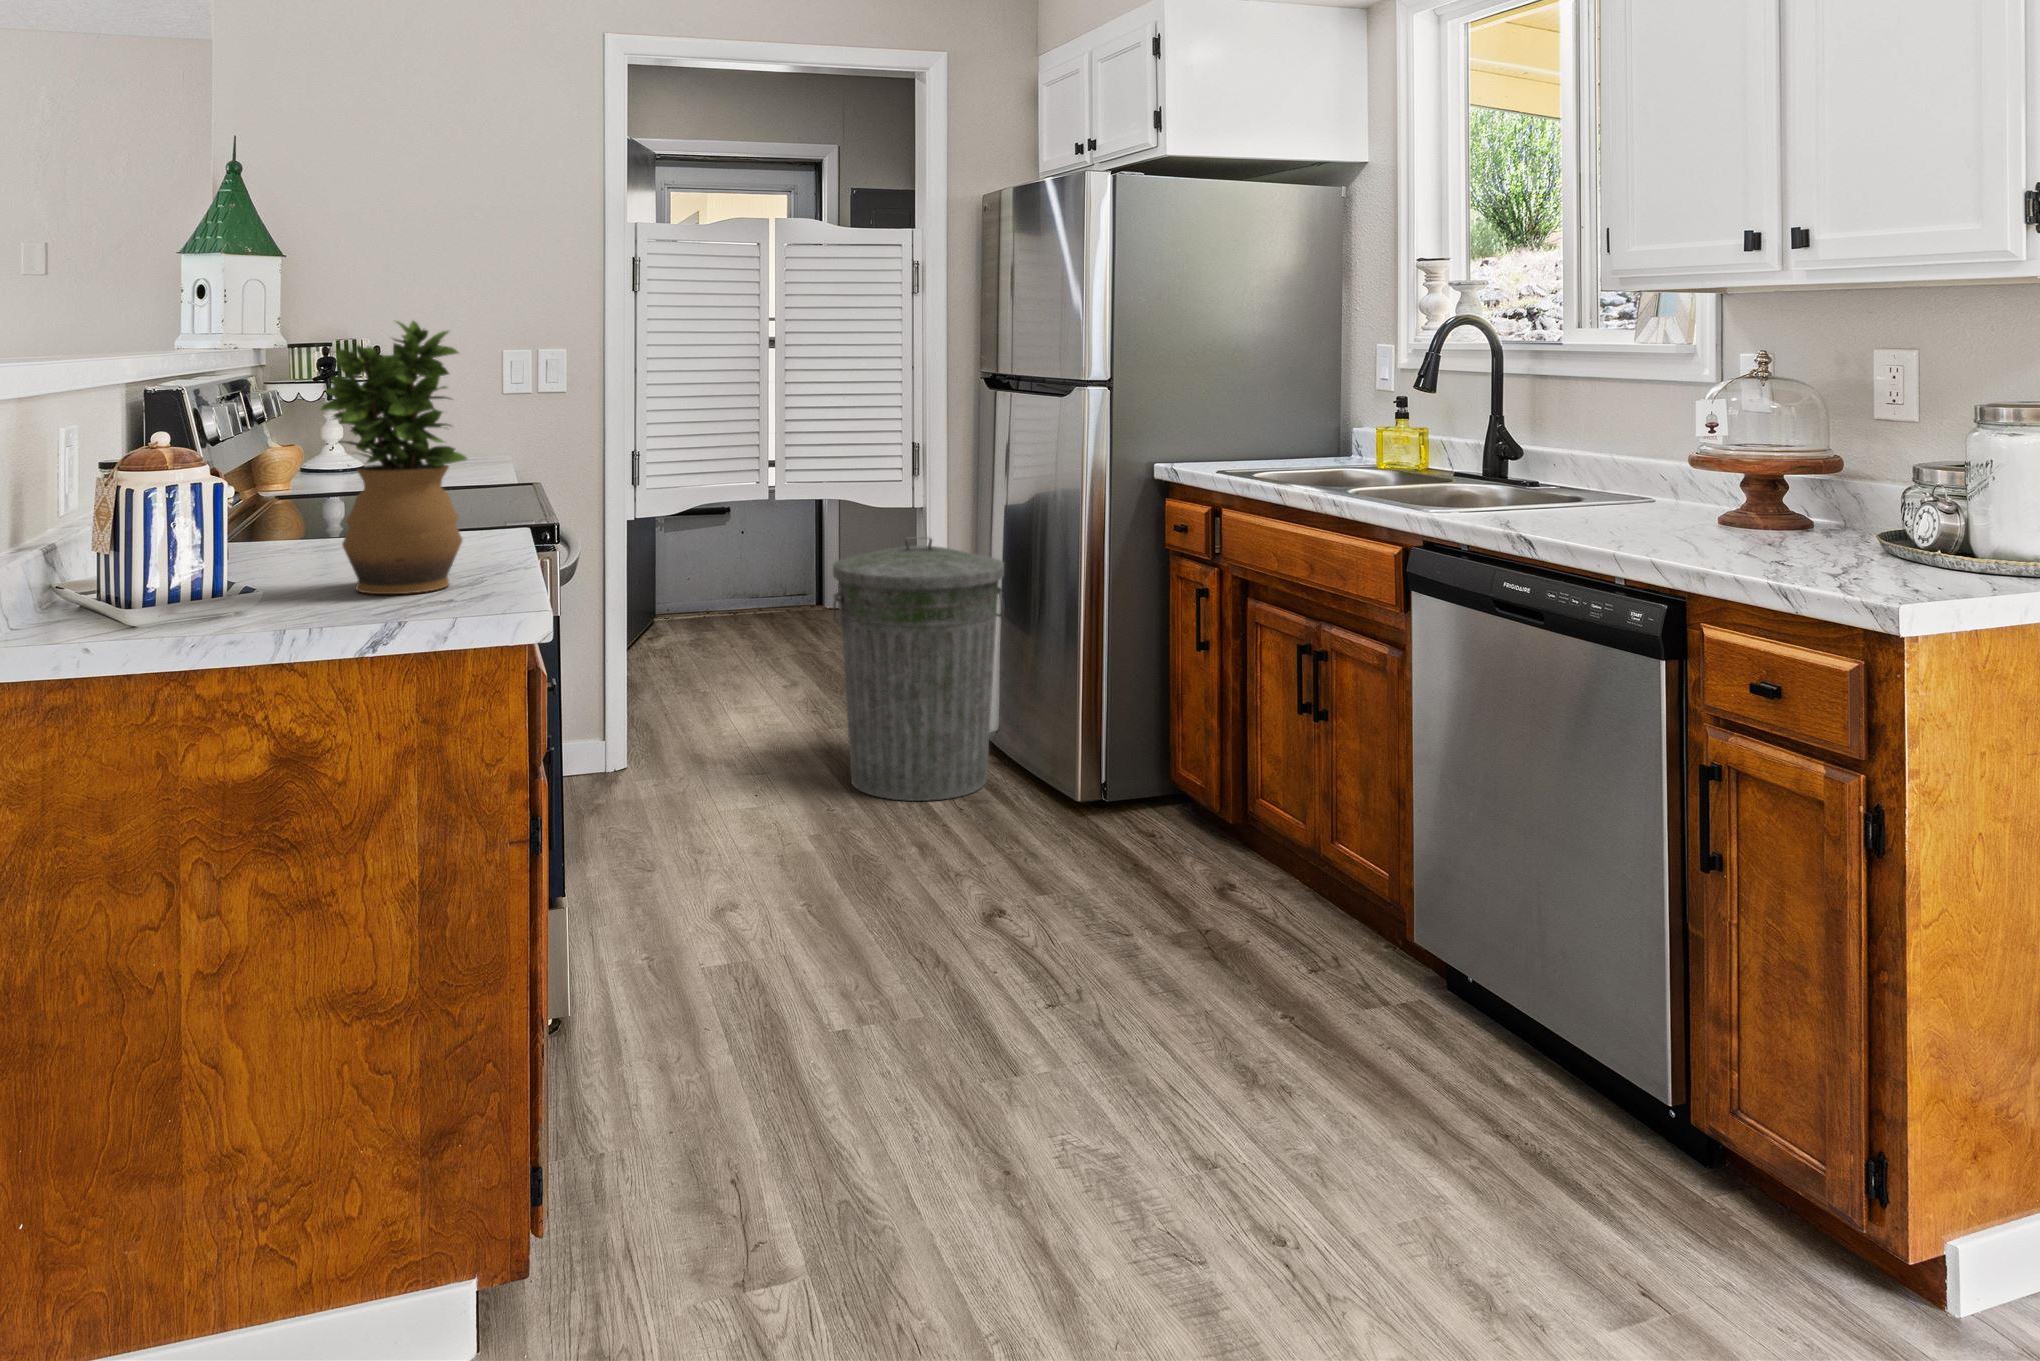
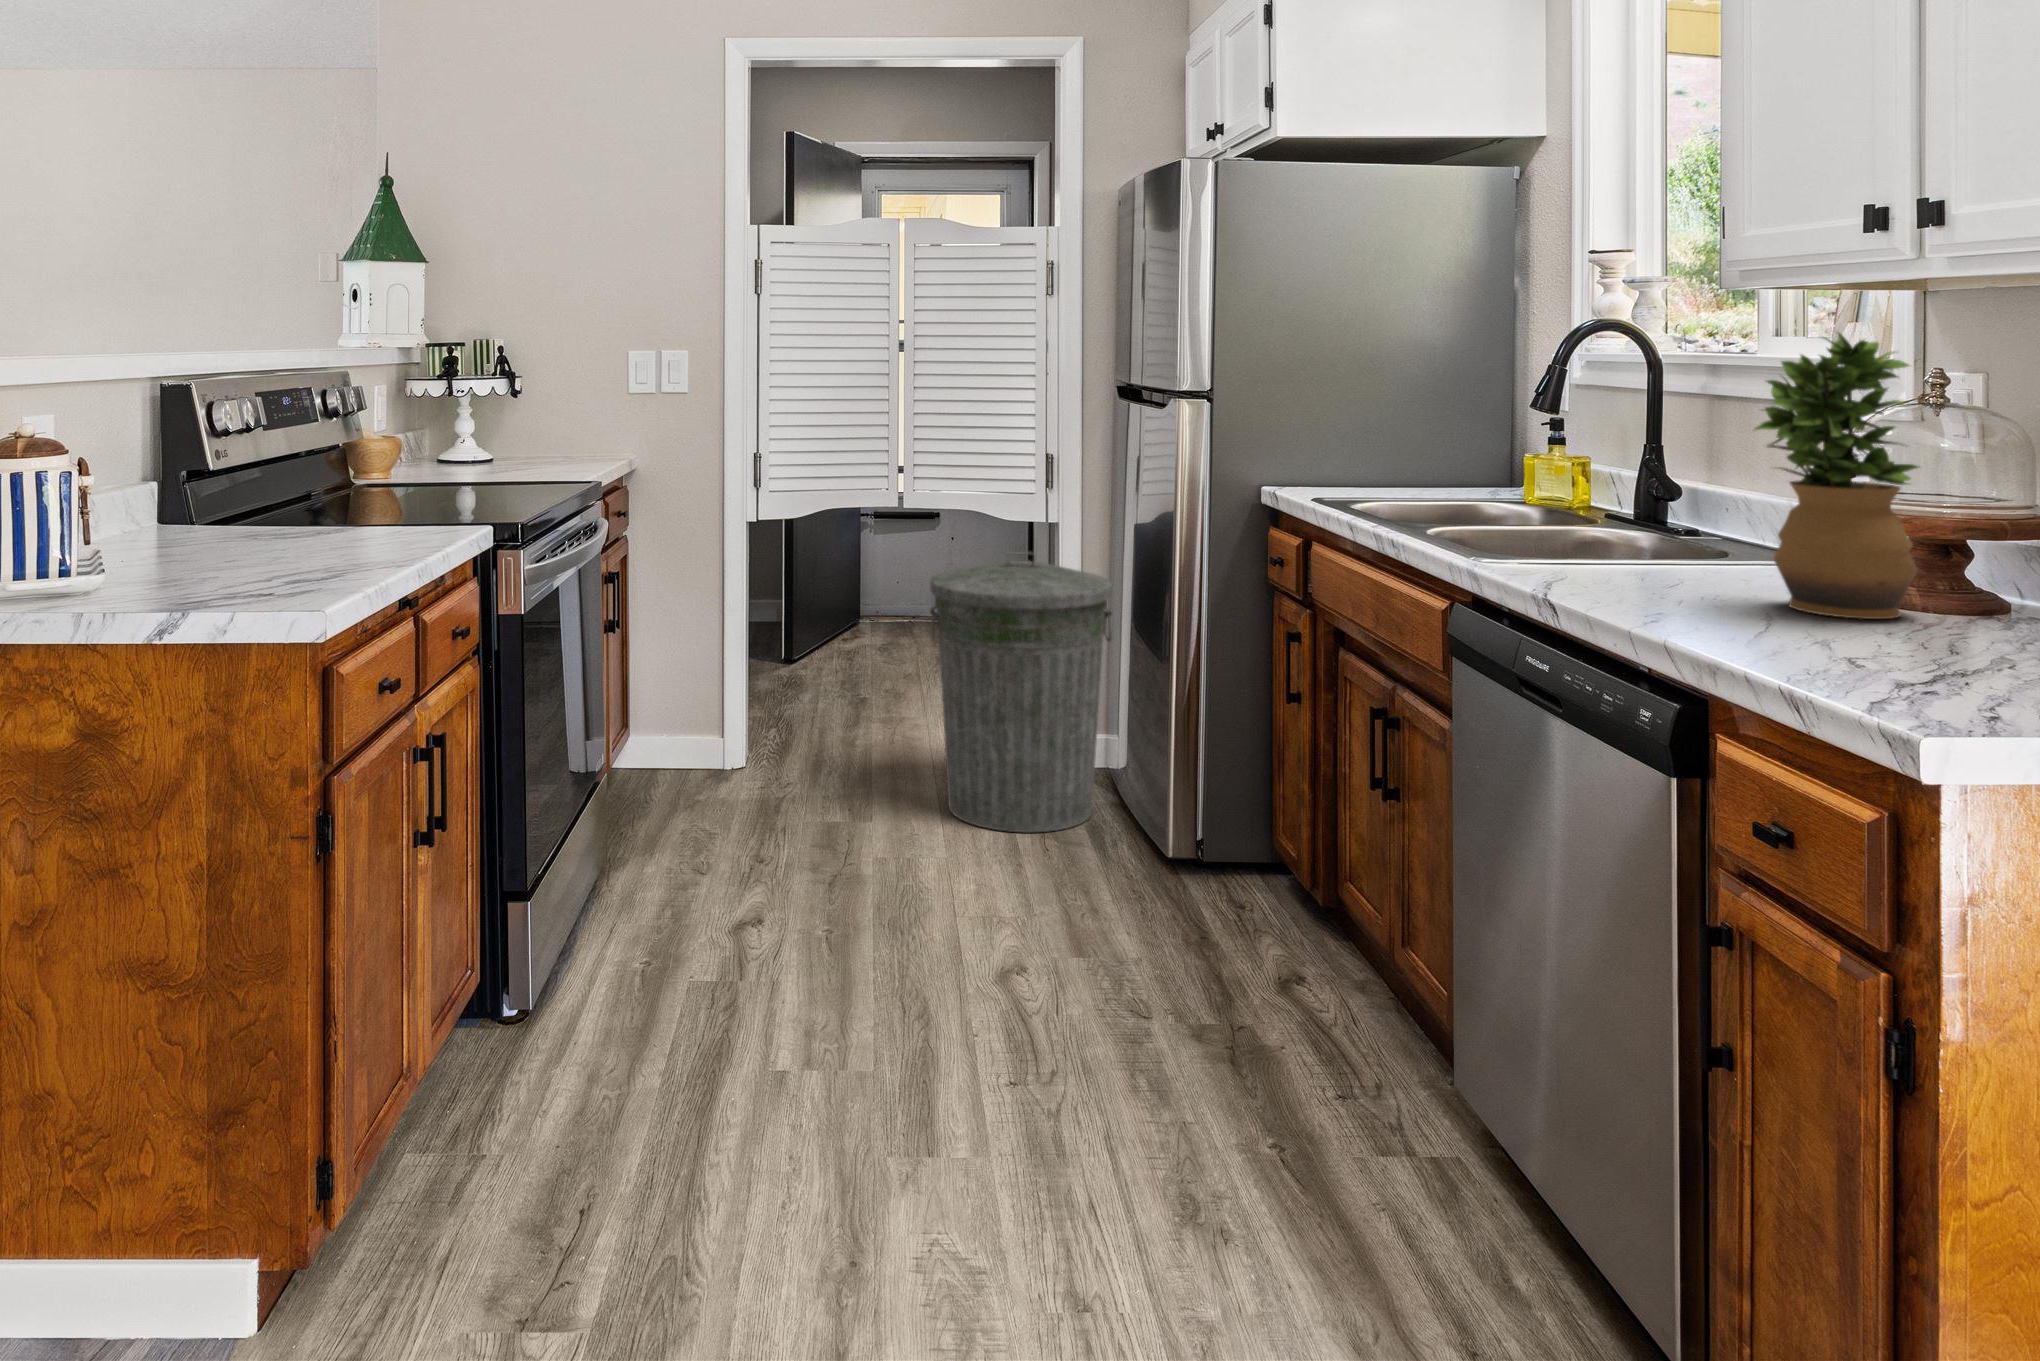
potted plant: present [321,321,467,594] -> present [1755,331,1918,619]

